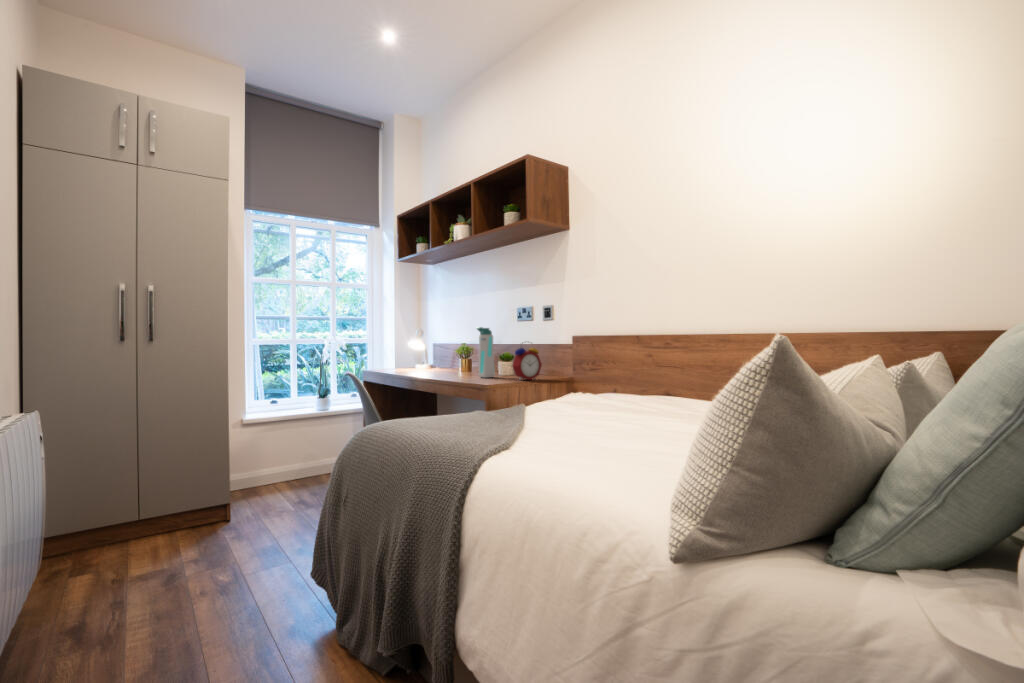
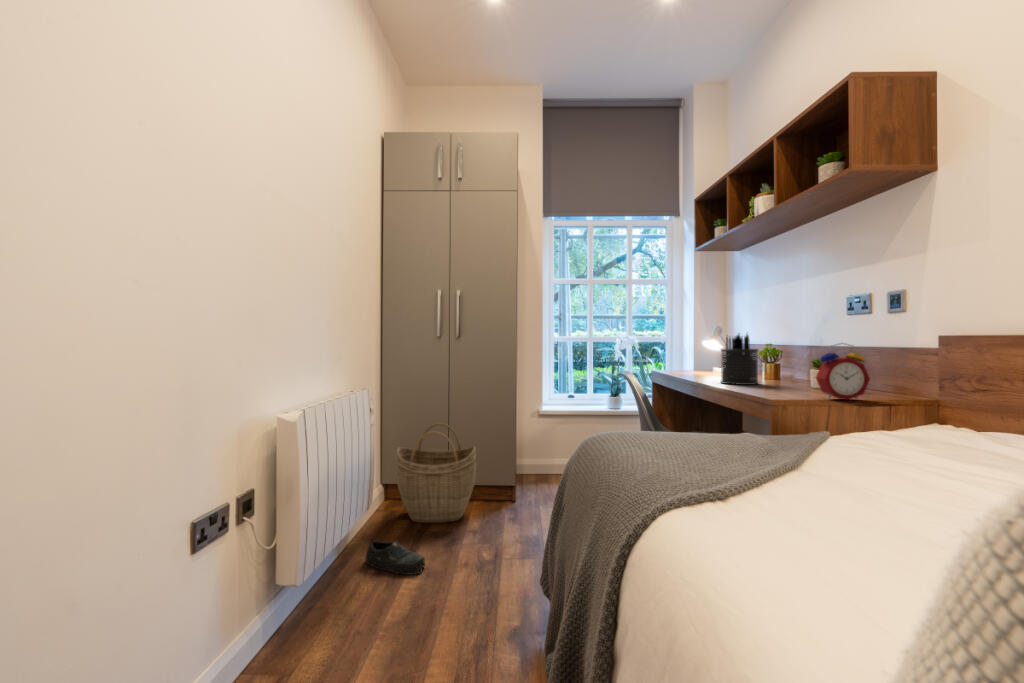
water bottle: present [476,327,495,378] -> none [767,323,796,391]
pen holder: none [436,333,465,375] -> present [721,334,758,385]
woven basket: none [58,447,185,576] -> present [396,423,476,523]
shoe: none [42,597,148,641] -> present [365,538,425,575]

